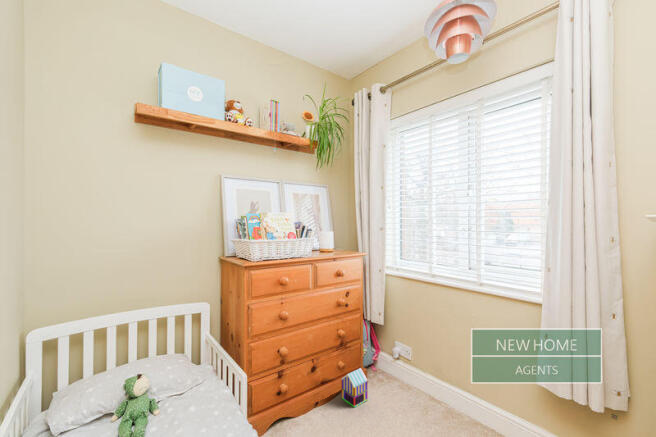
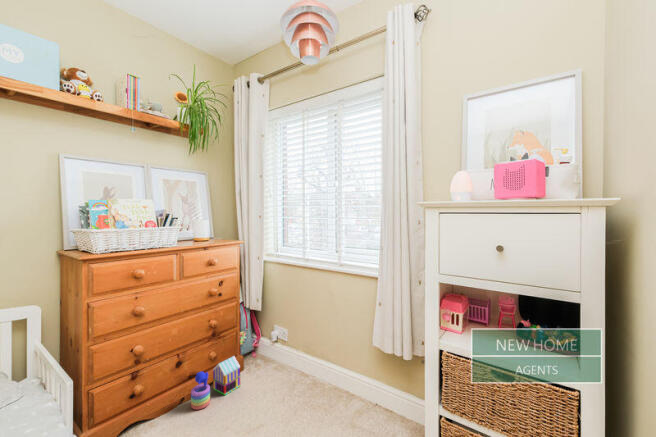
stacking toy: none [325,380,342,417] -> present [191,371,210,410]

